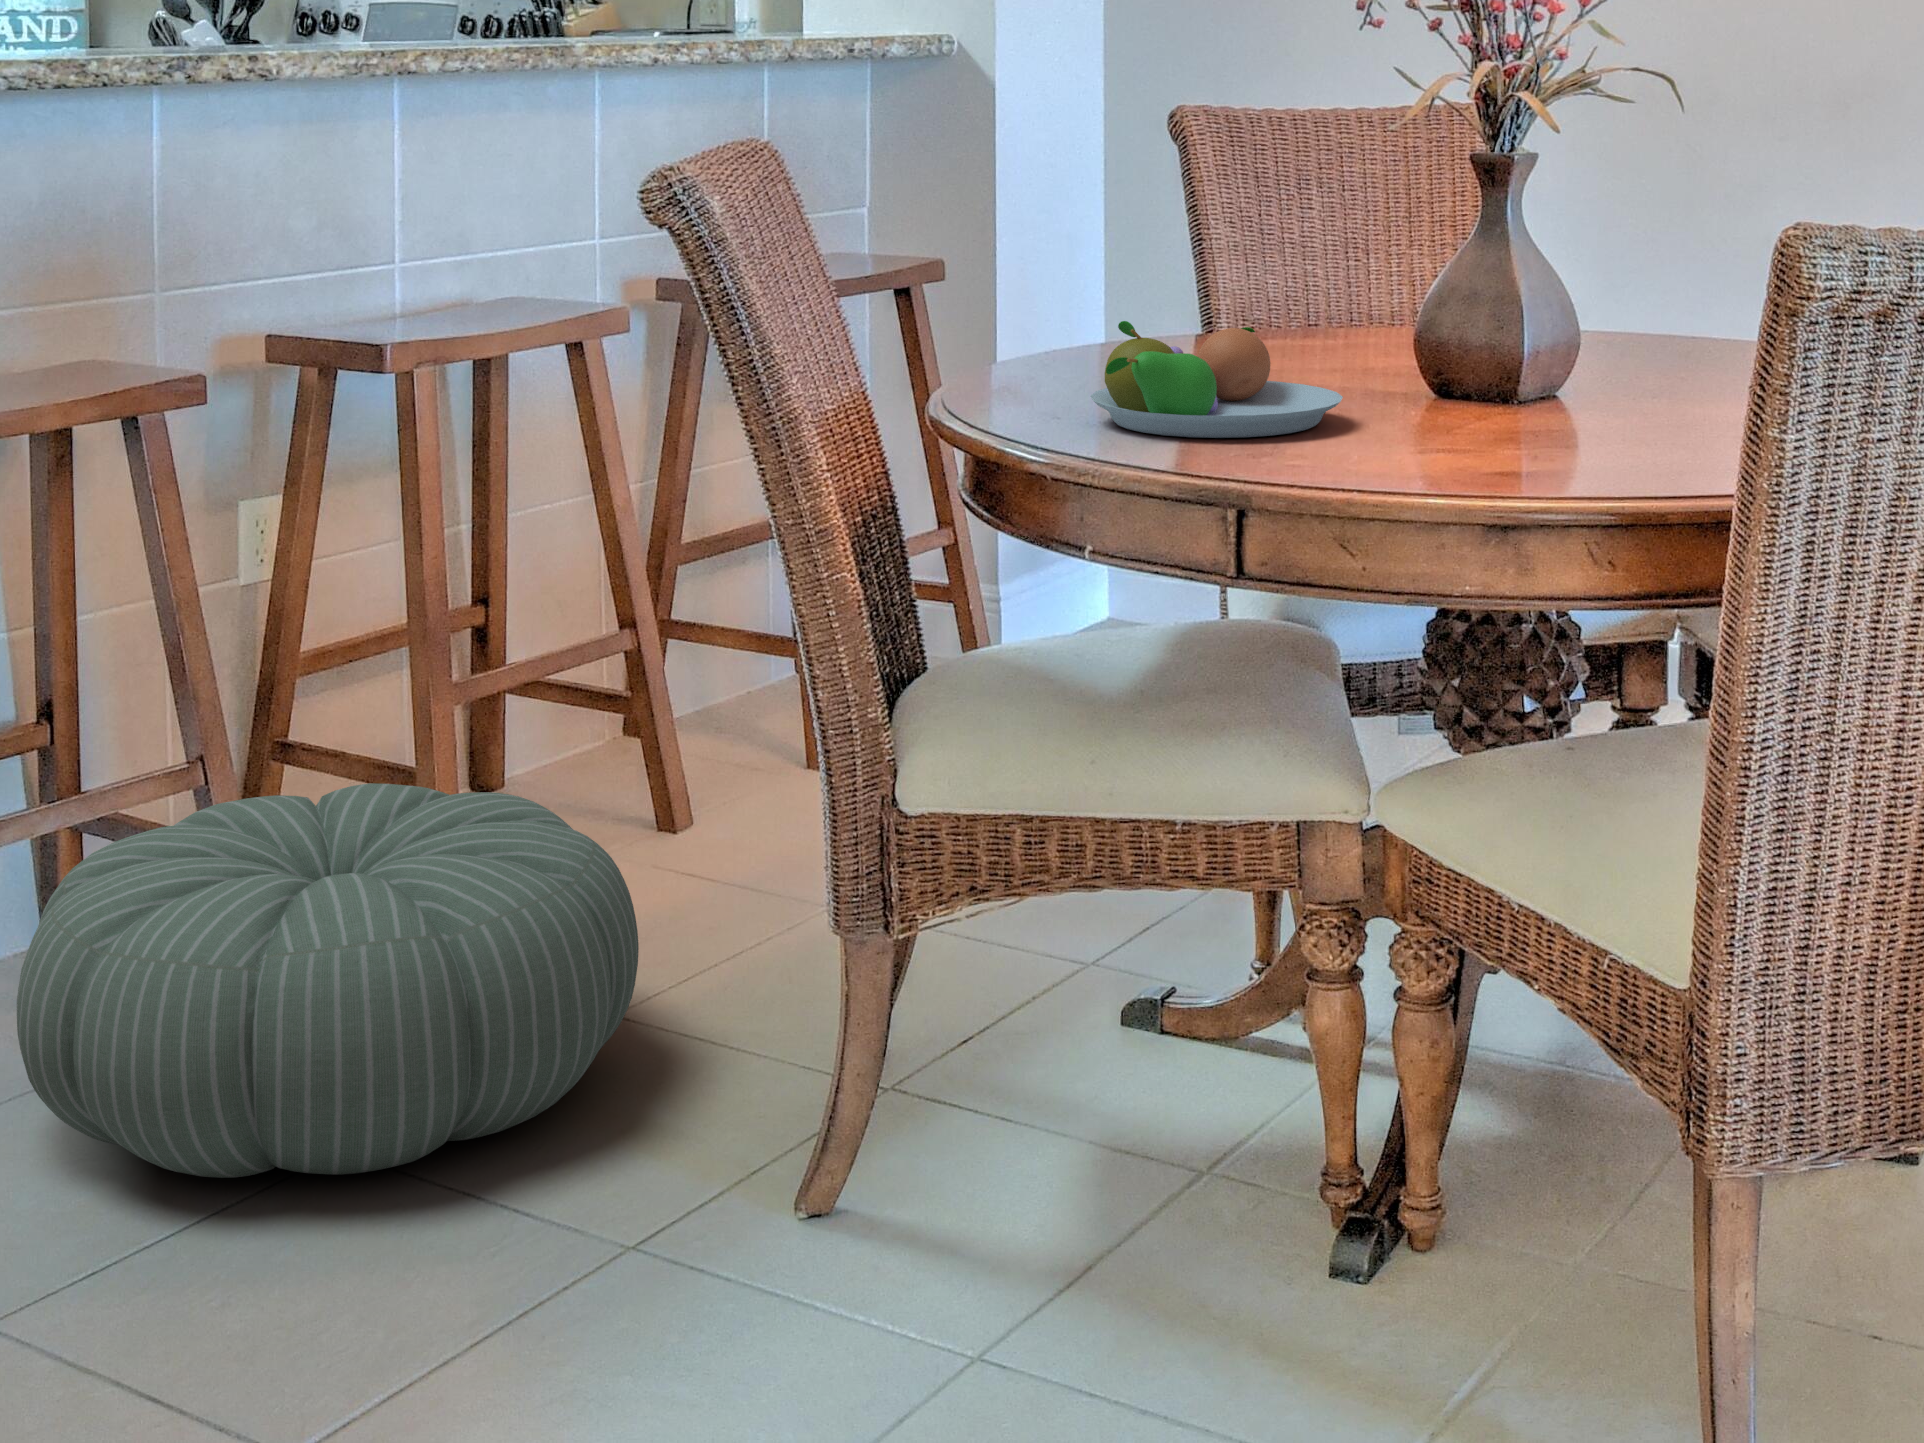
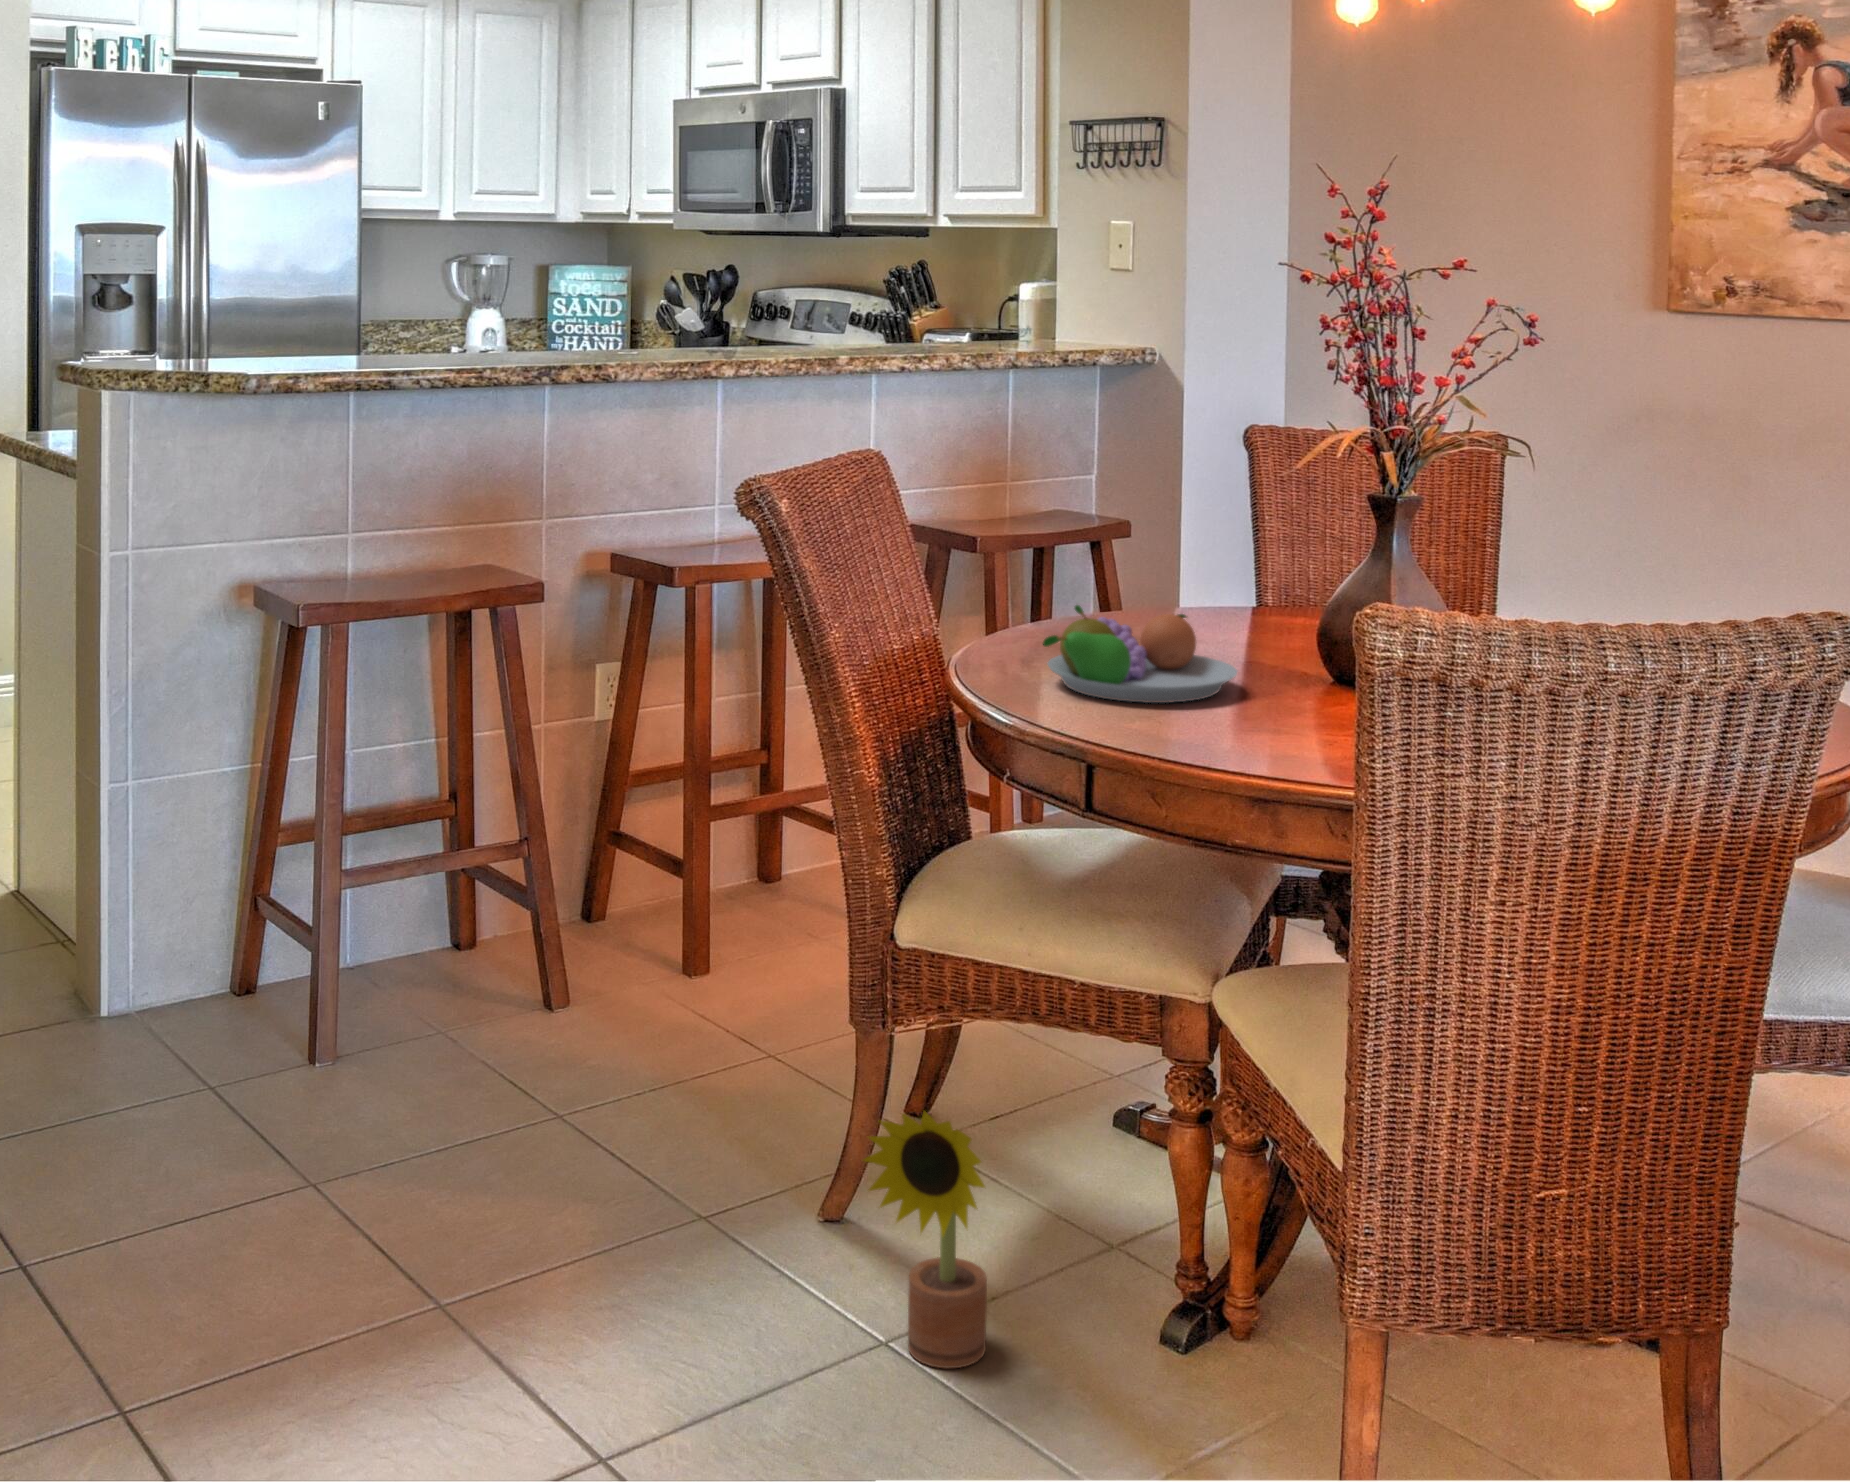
pouf: present [17,783,639,1178] -> none [336,884,761,1170]
decorative plant: none [930,992,1113,1321] -> present [863,1111,987,1368]

